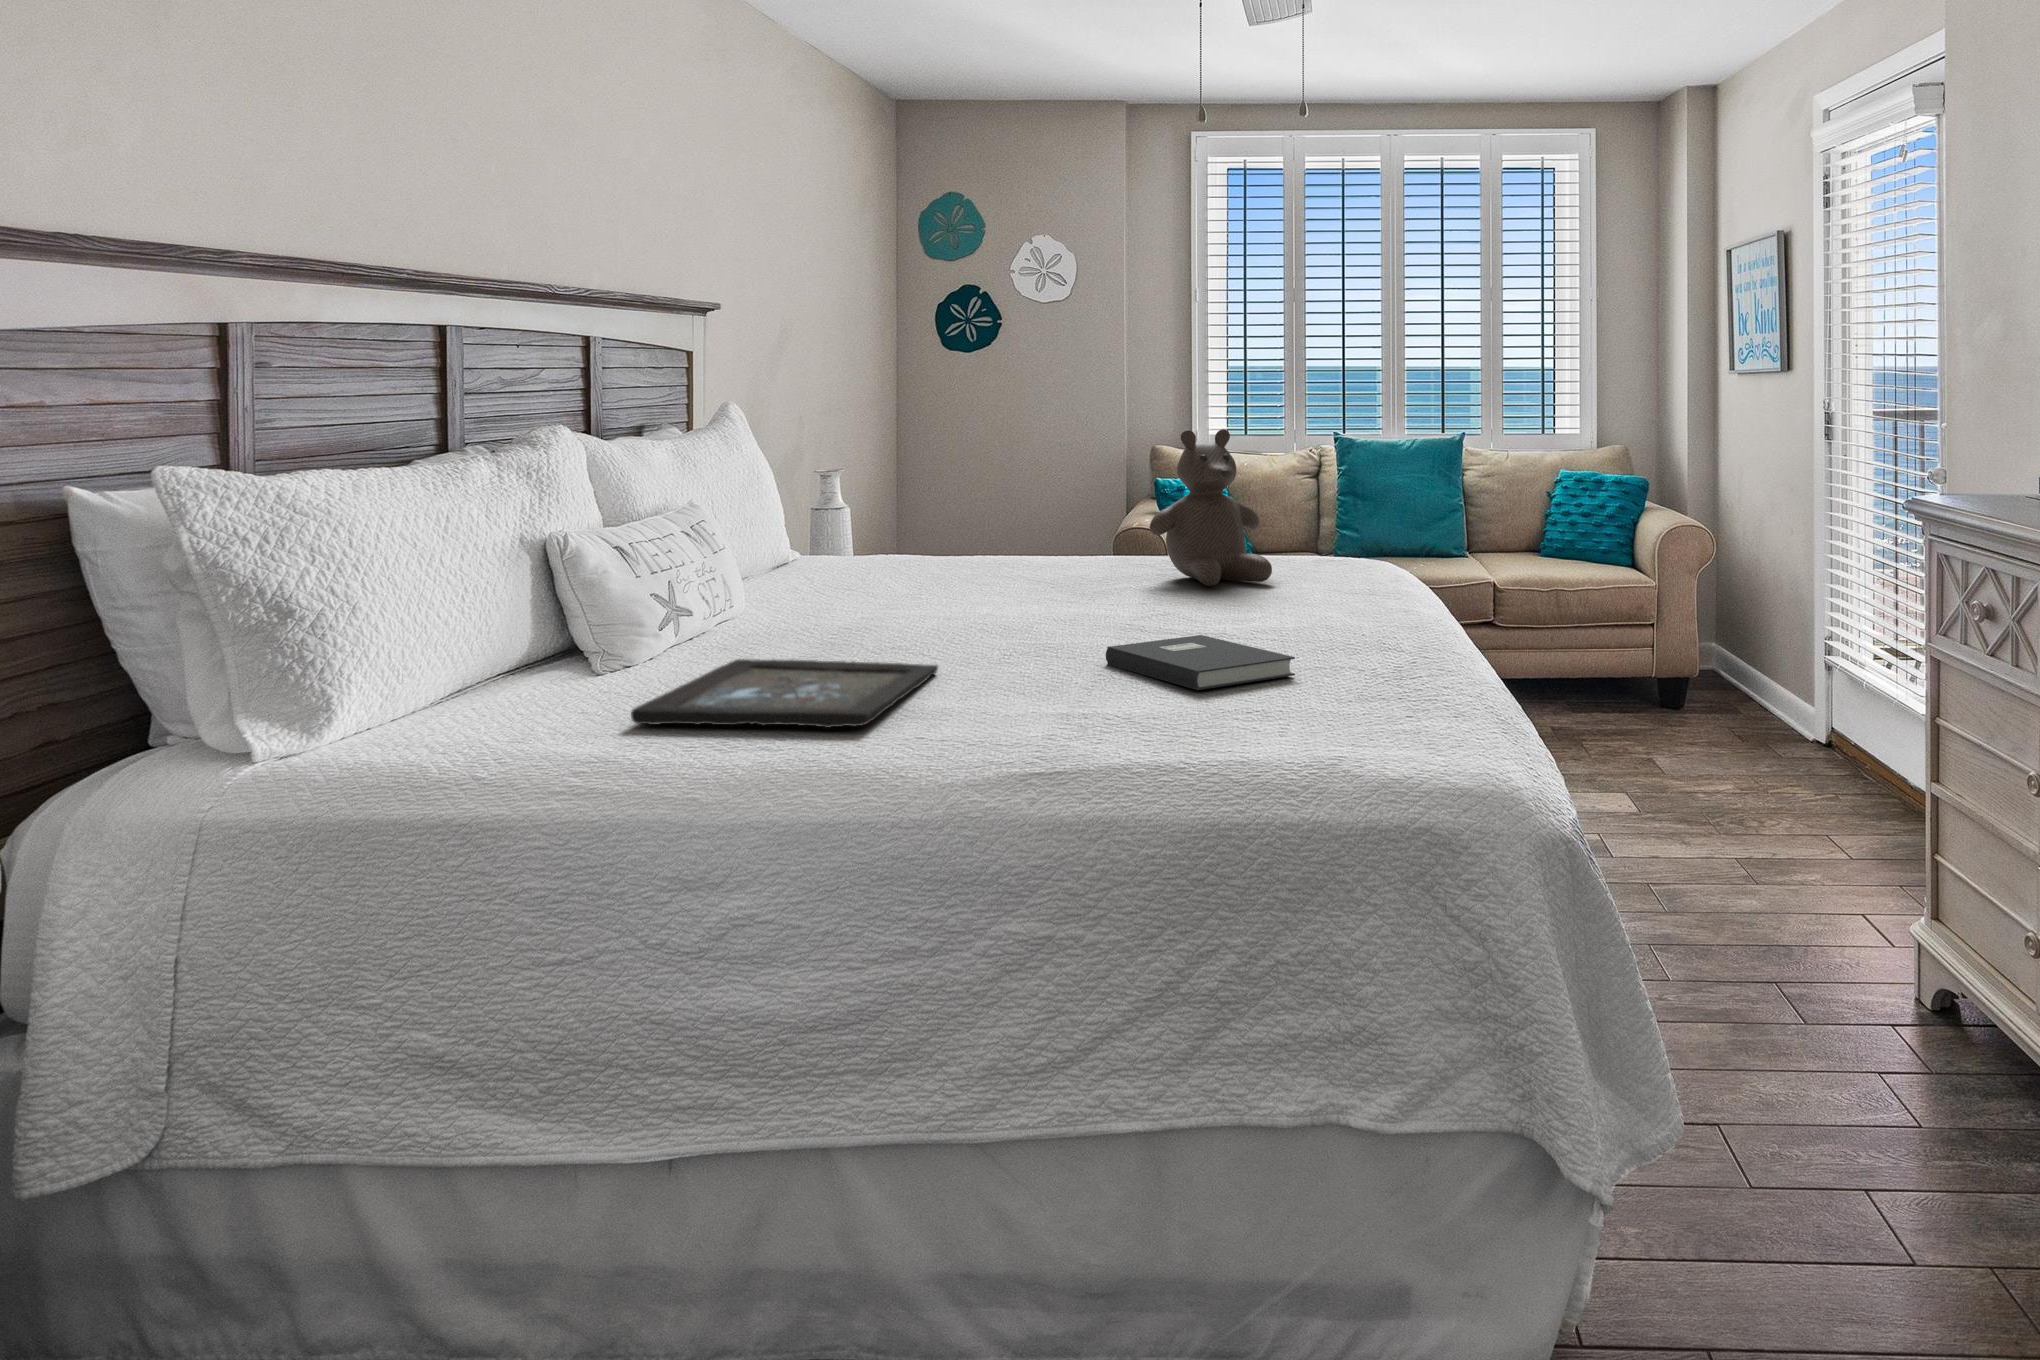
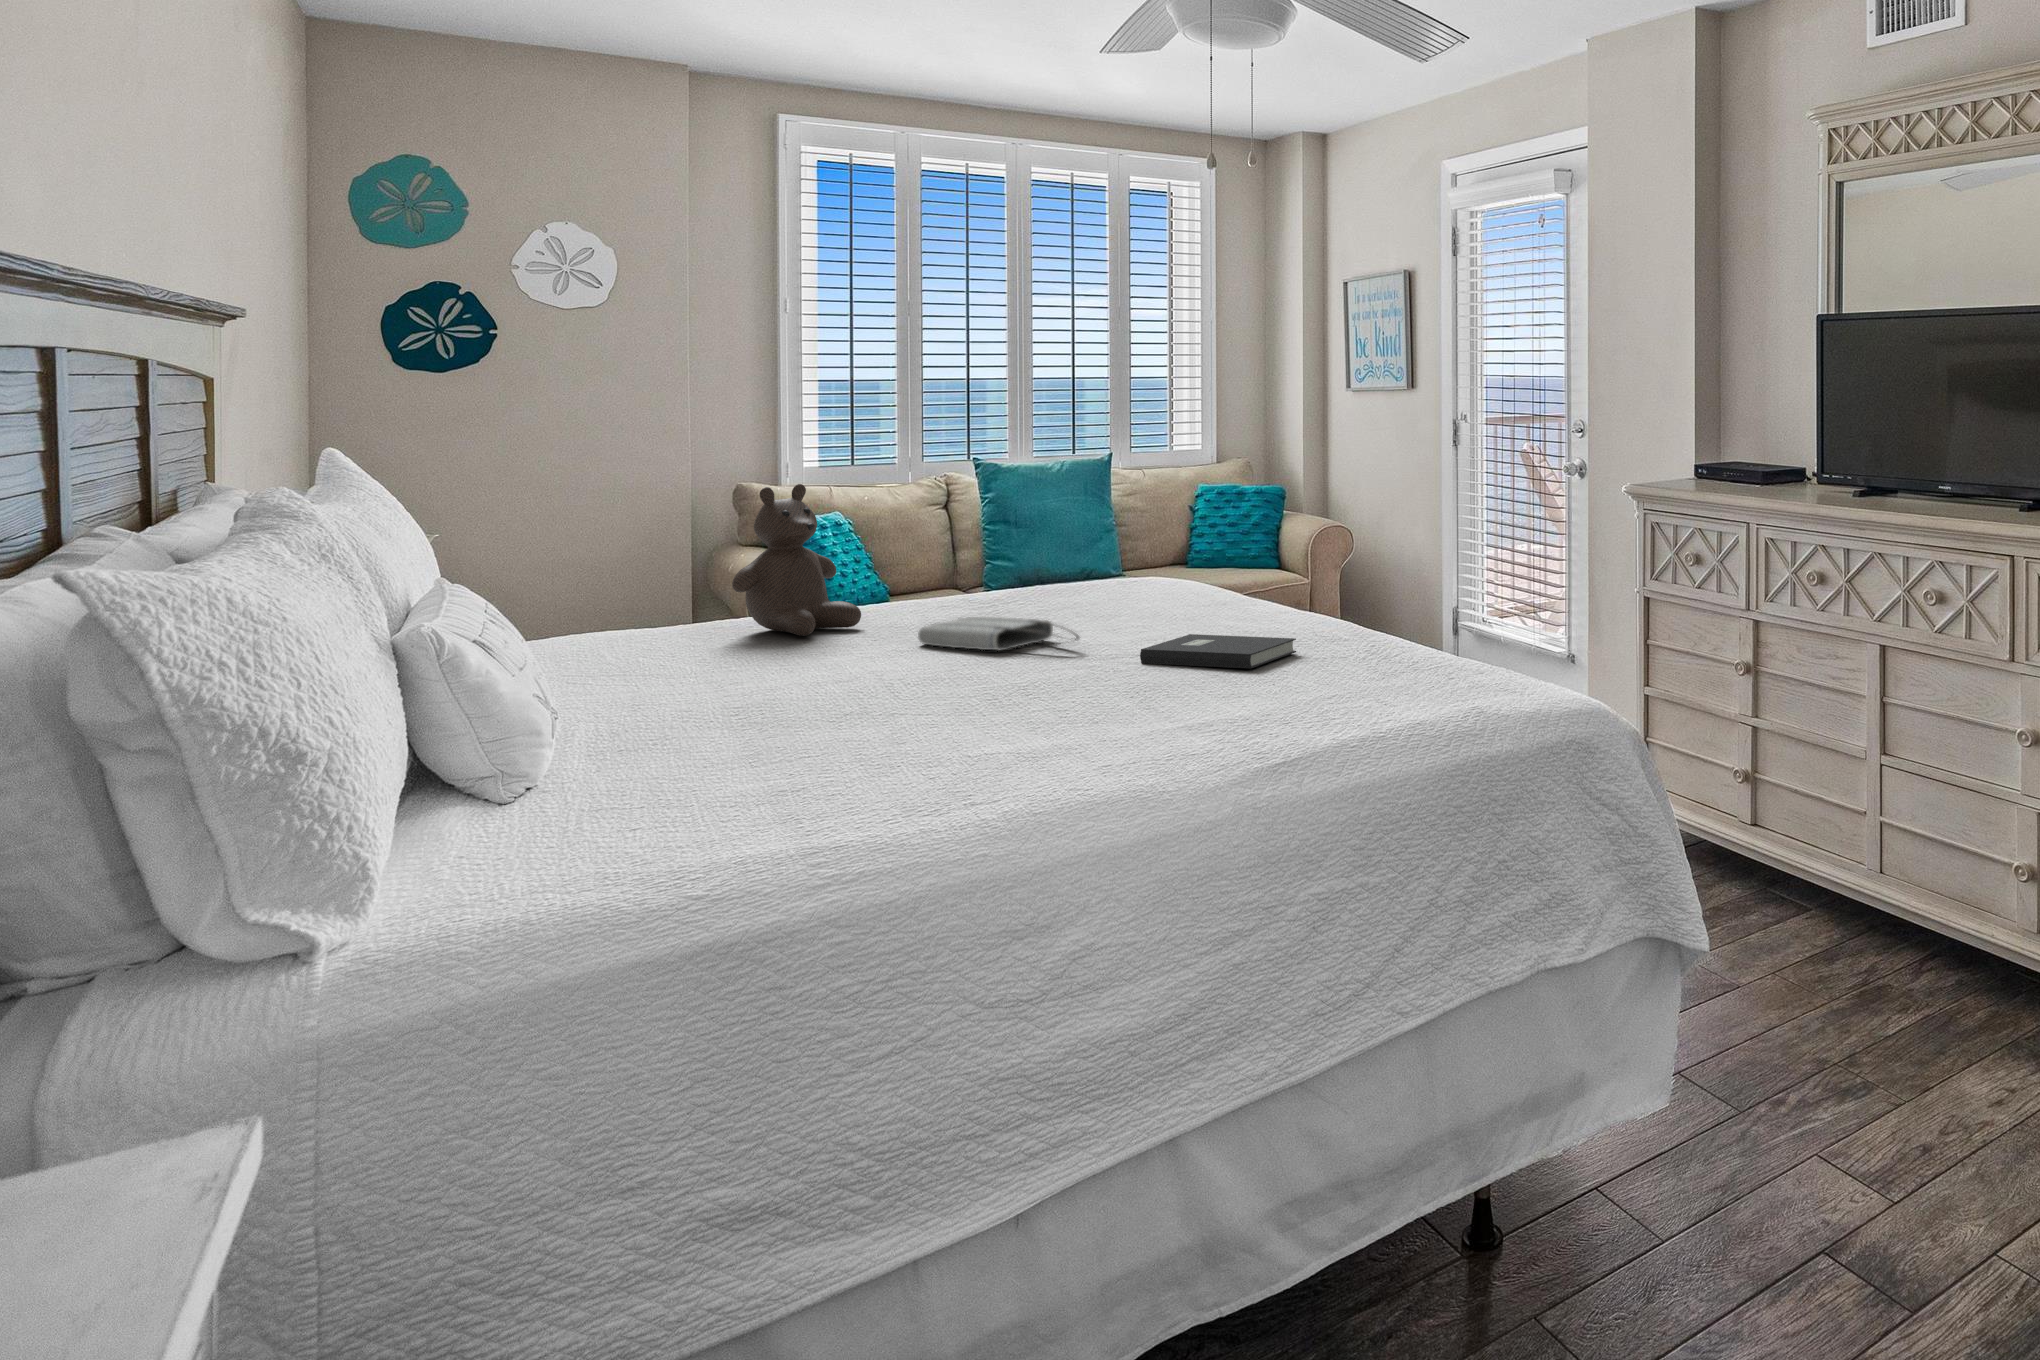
teddy bear: present [1150,429,1272,586] -> present [732,484,861,636]
tote bag: none [953,586,1083,631] -> present [918,617,1079,650]
tray: present [631,659,938,728] -> none [846,677,1073,742]

